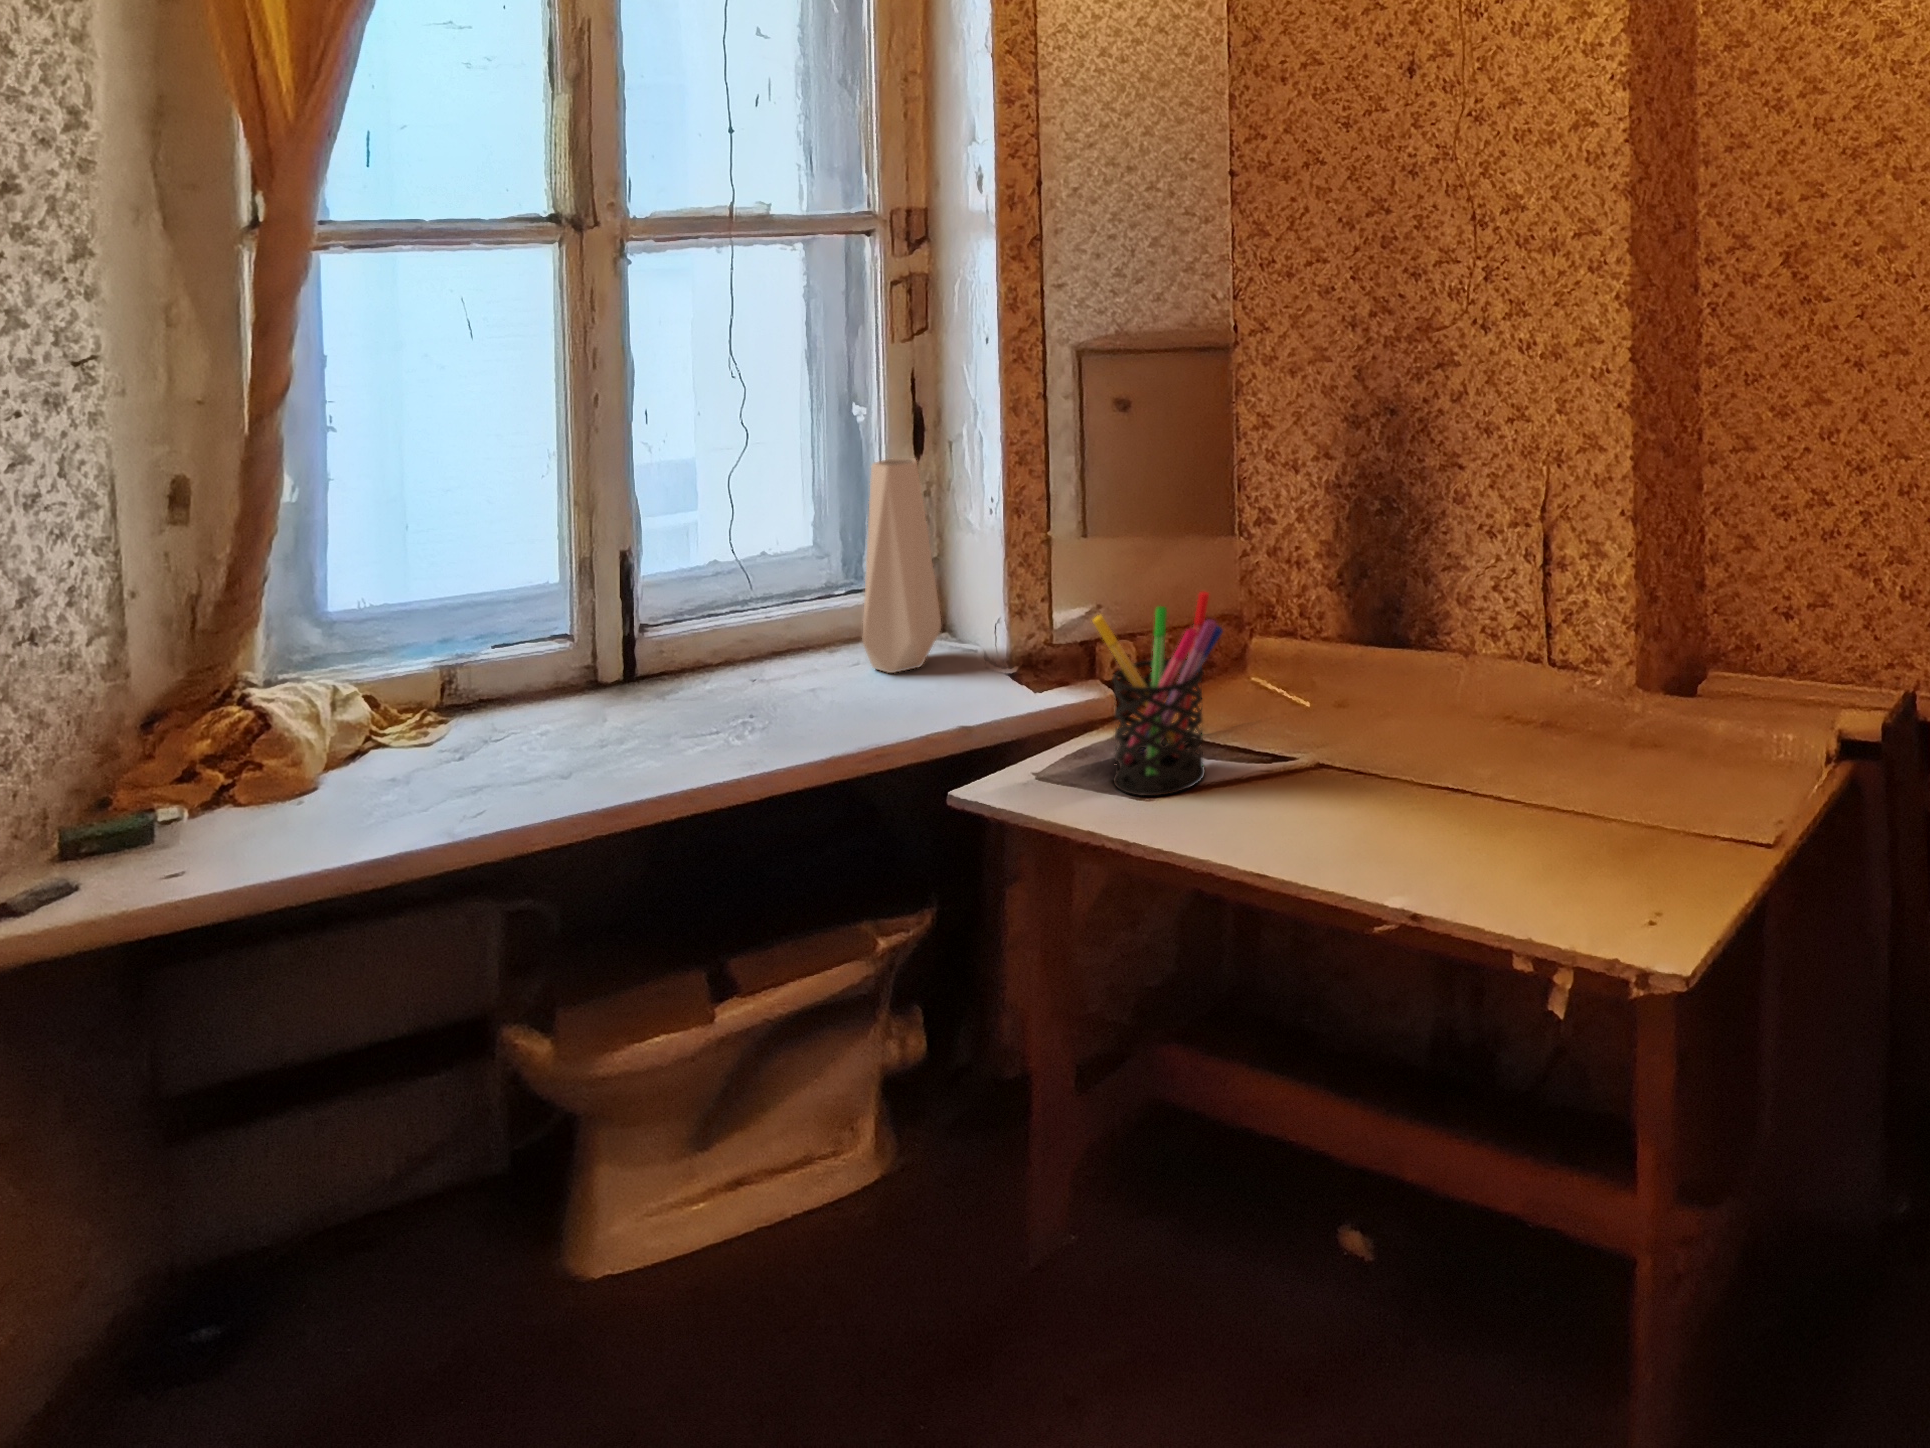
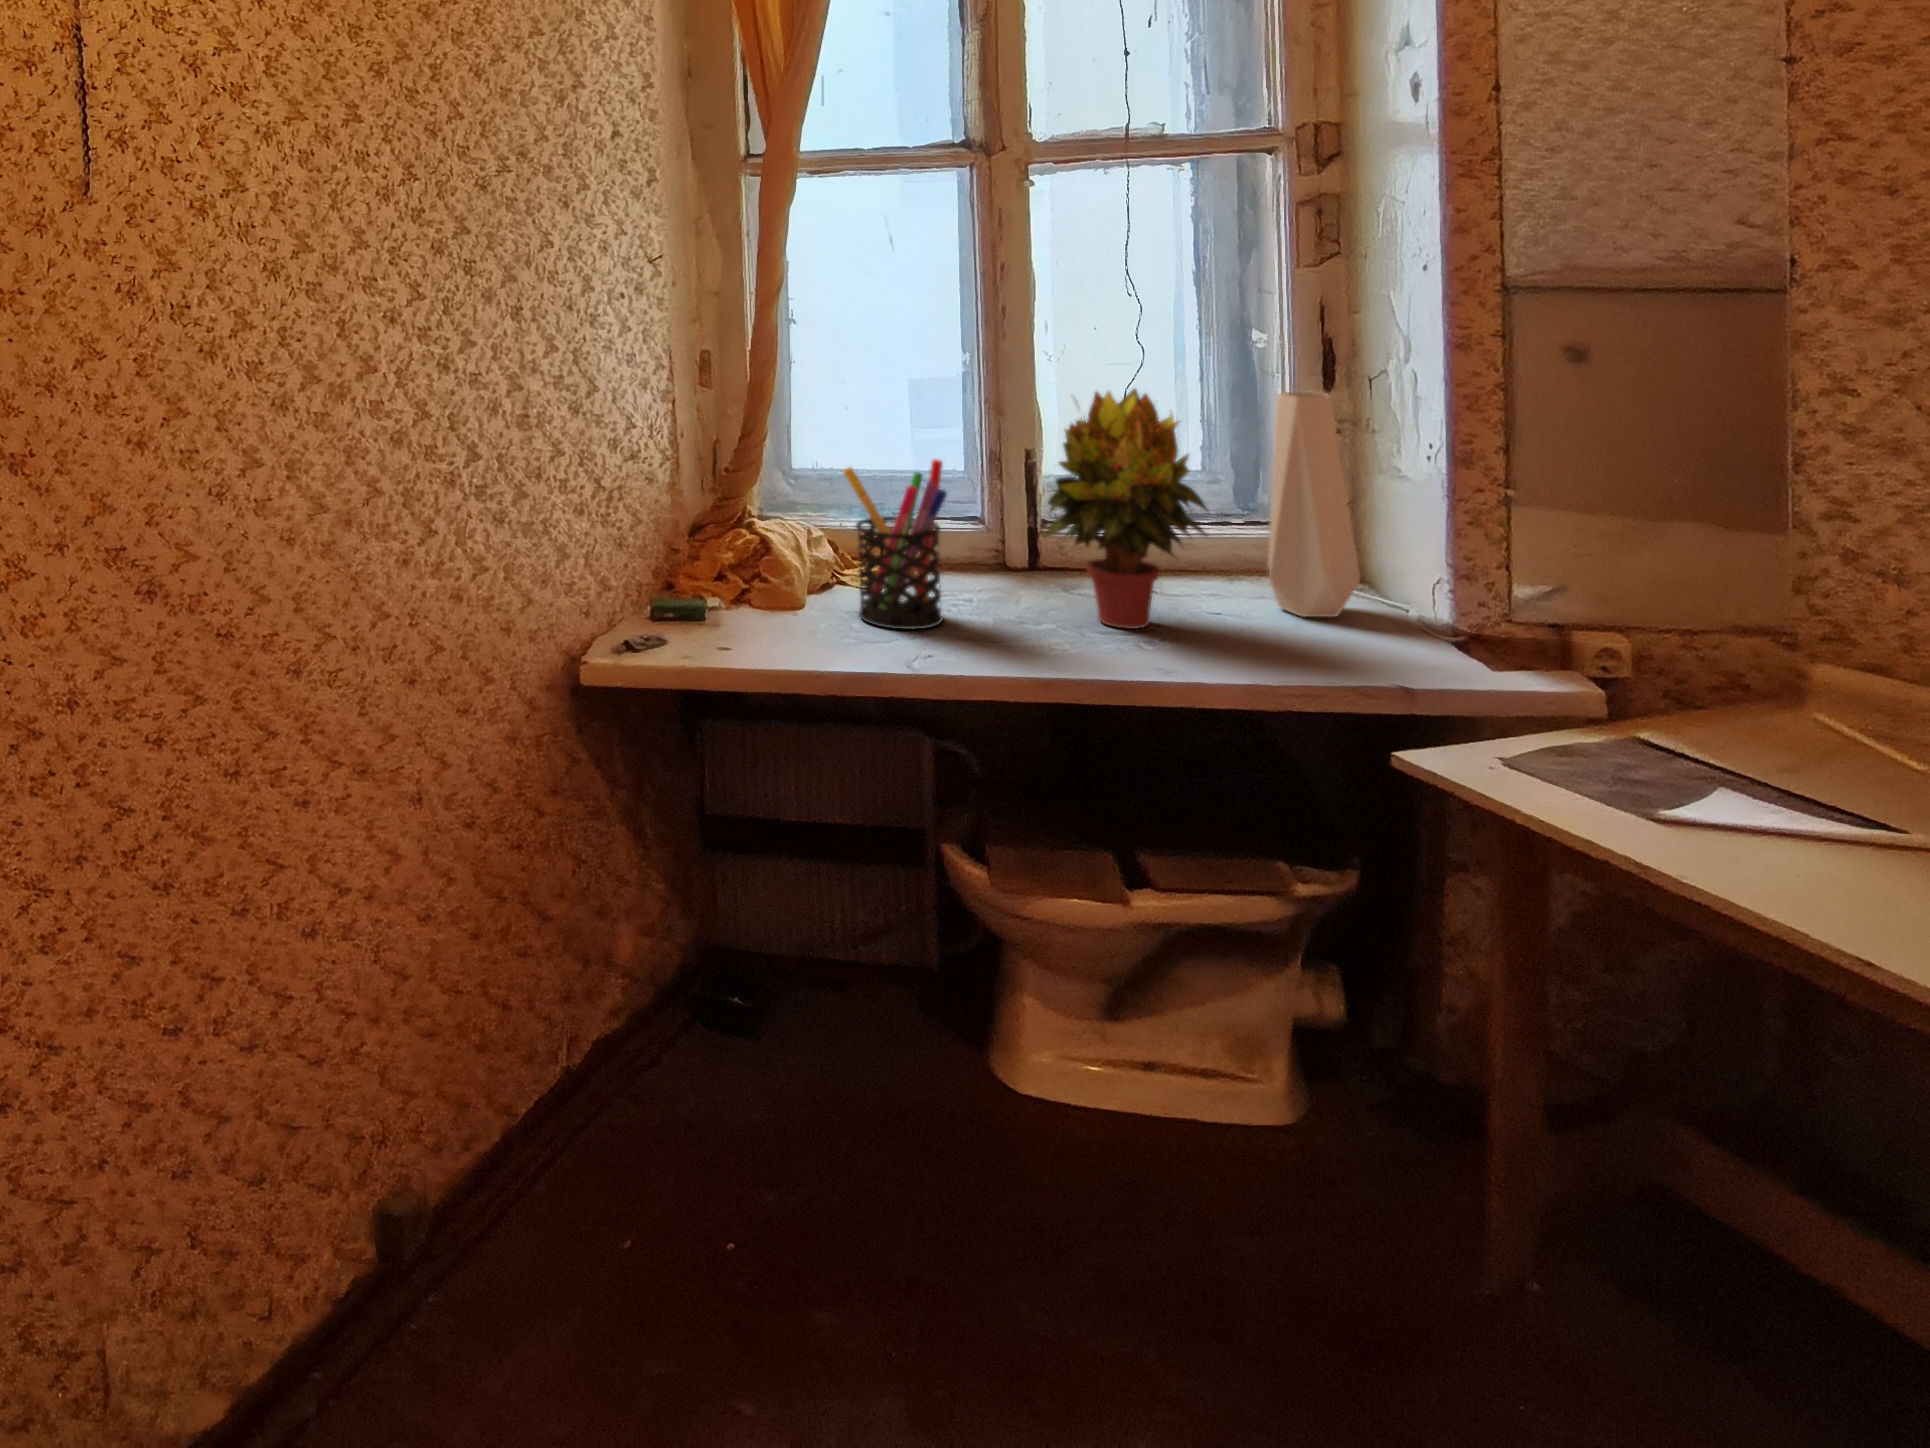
potted plant: none [626,474,802,729] -> present [1044,389,1207,629]
pen holder: present [1093,591,1223,796] -> present [844,459,947,630]

